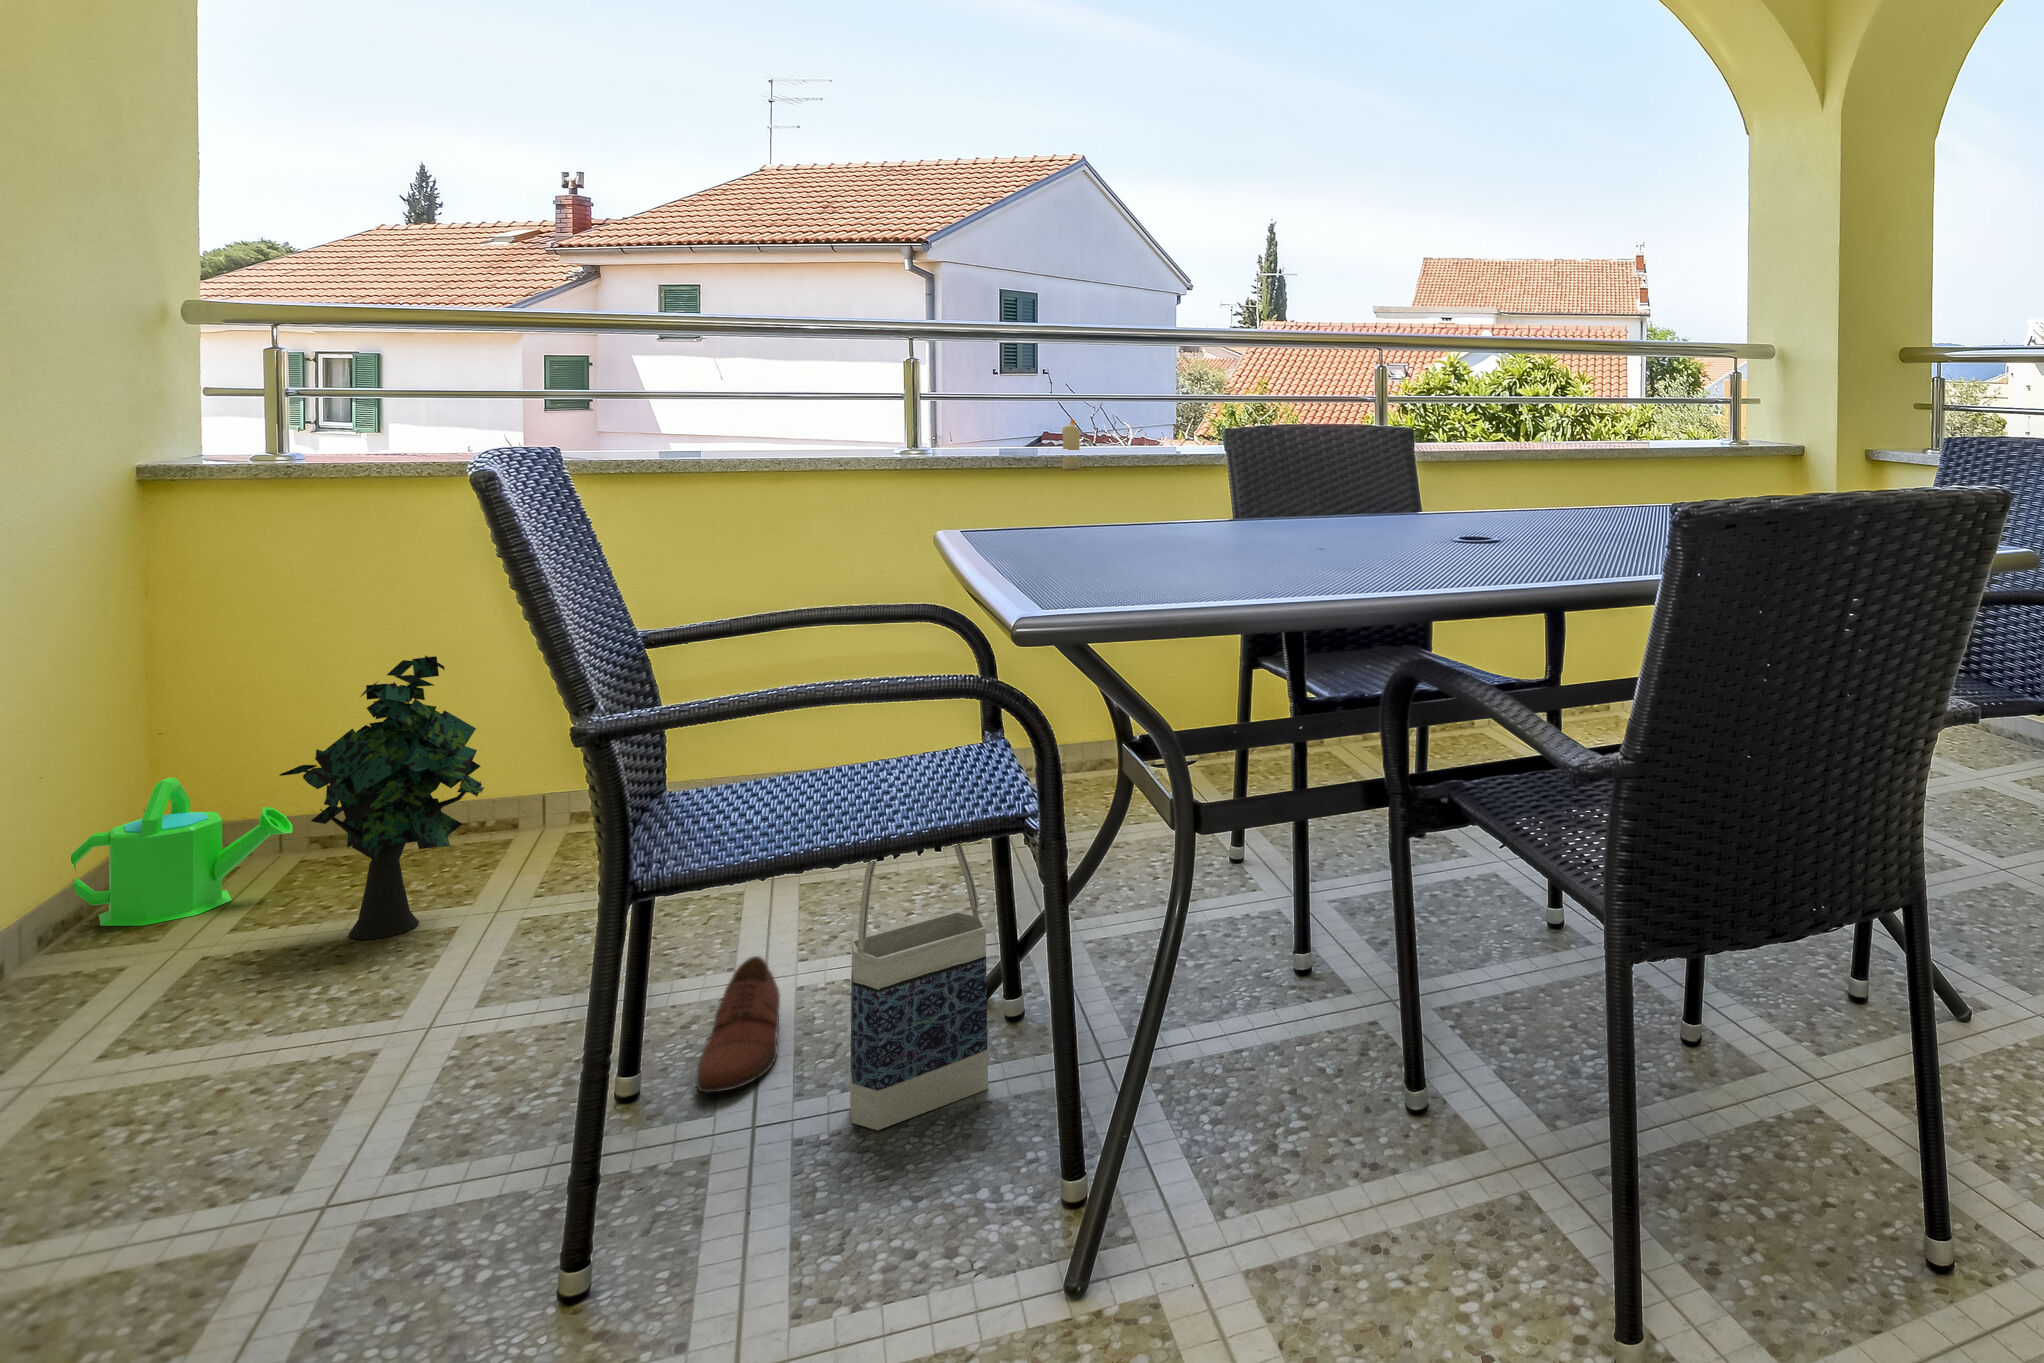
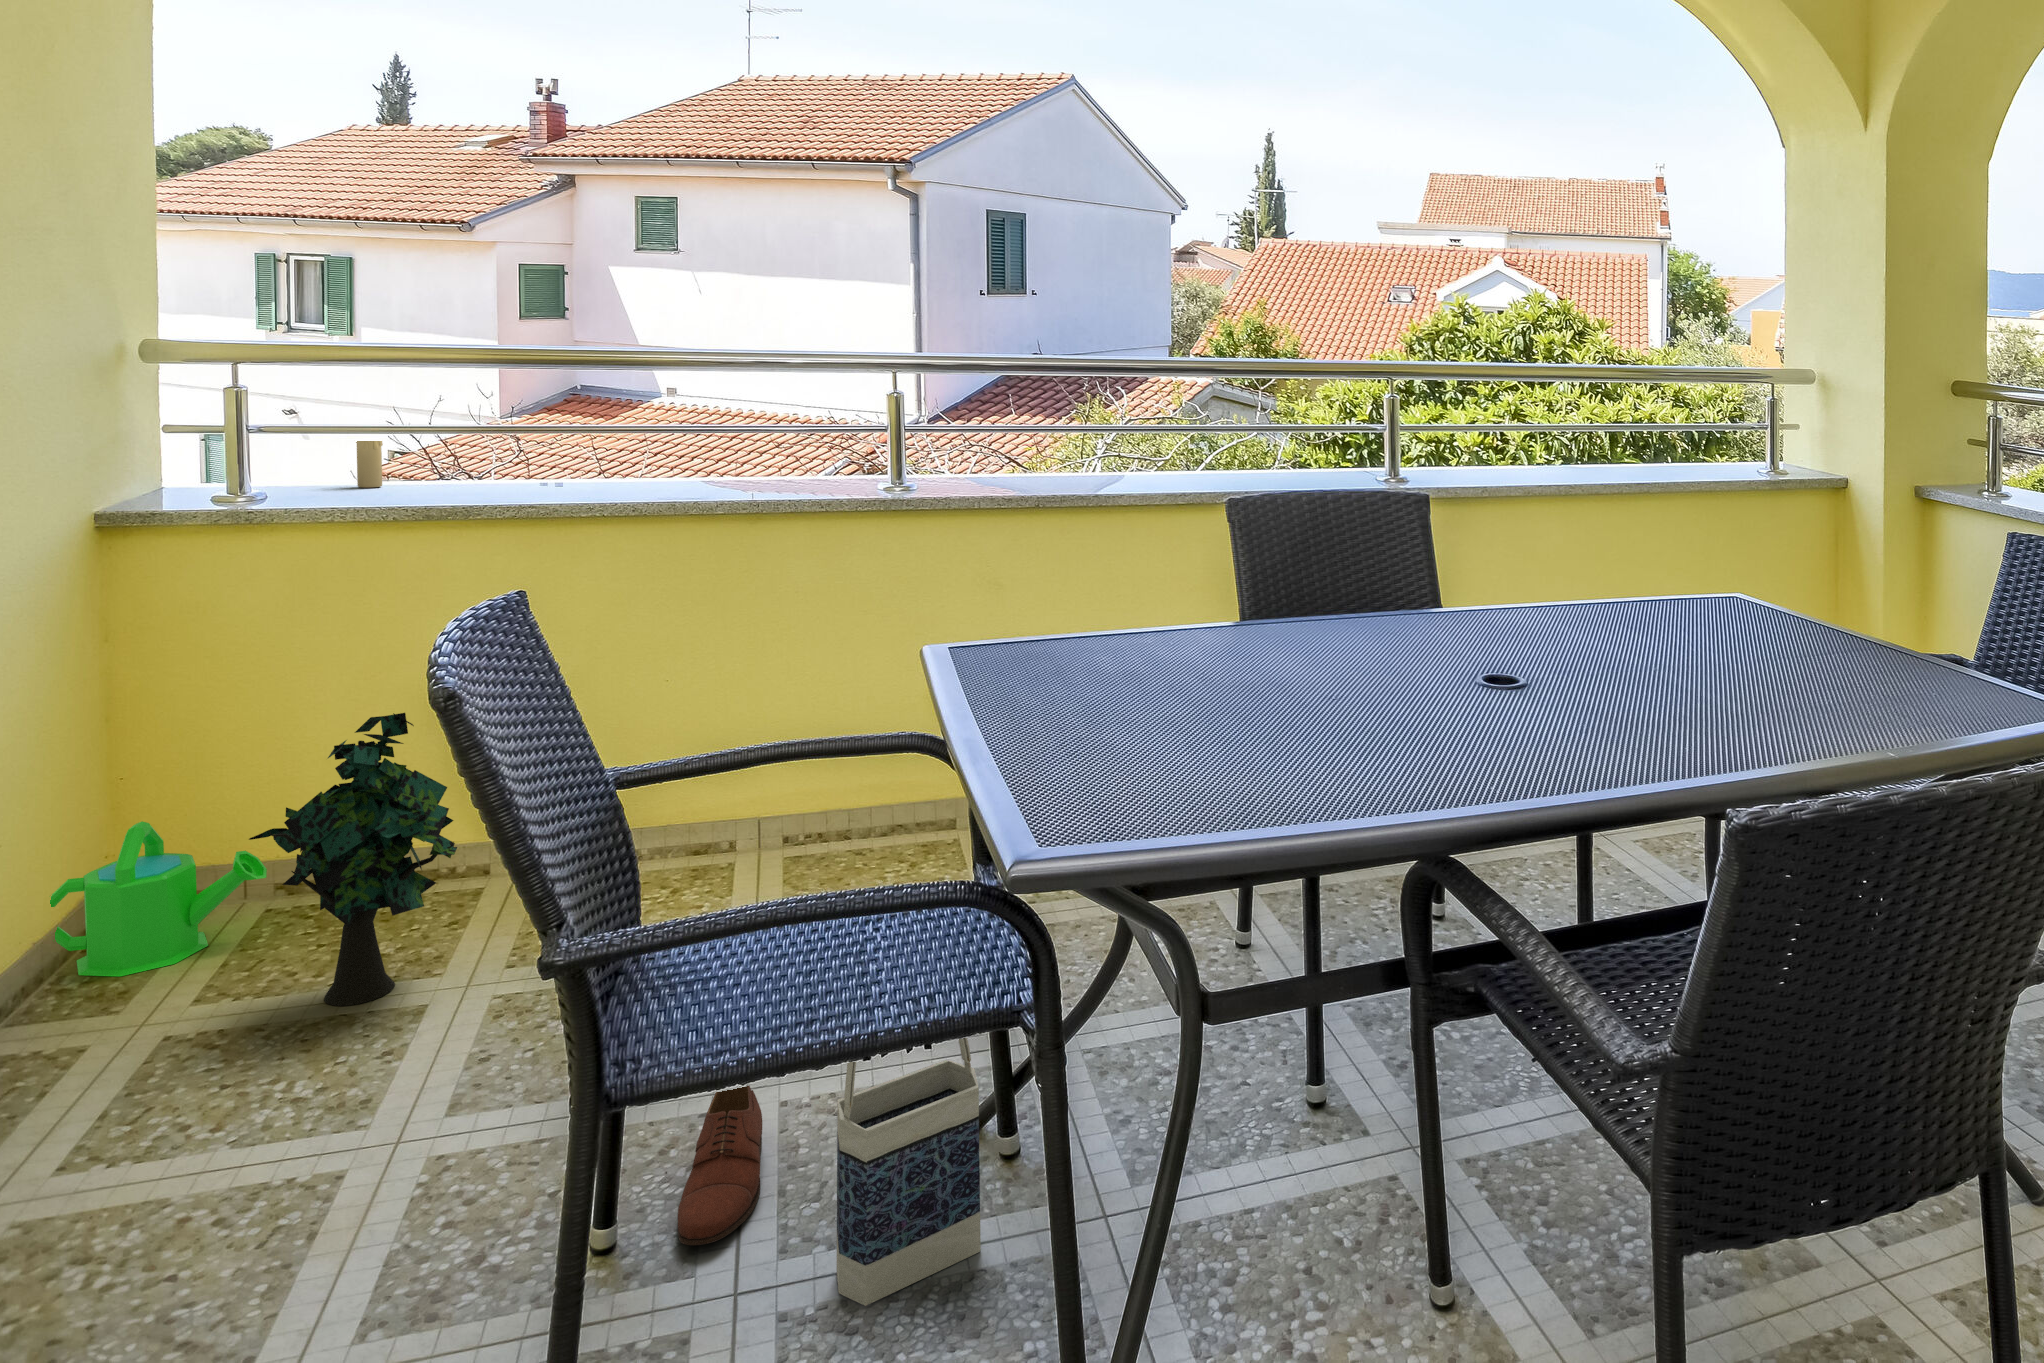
candle: present [1062,417,1080,469] -> present [356,441,383,488]

